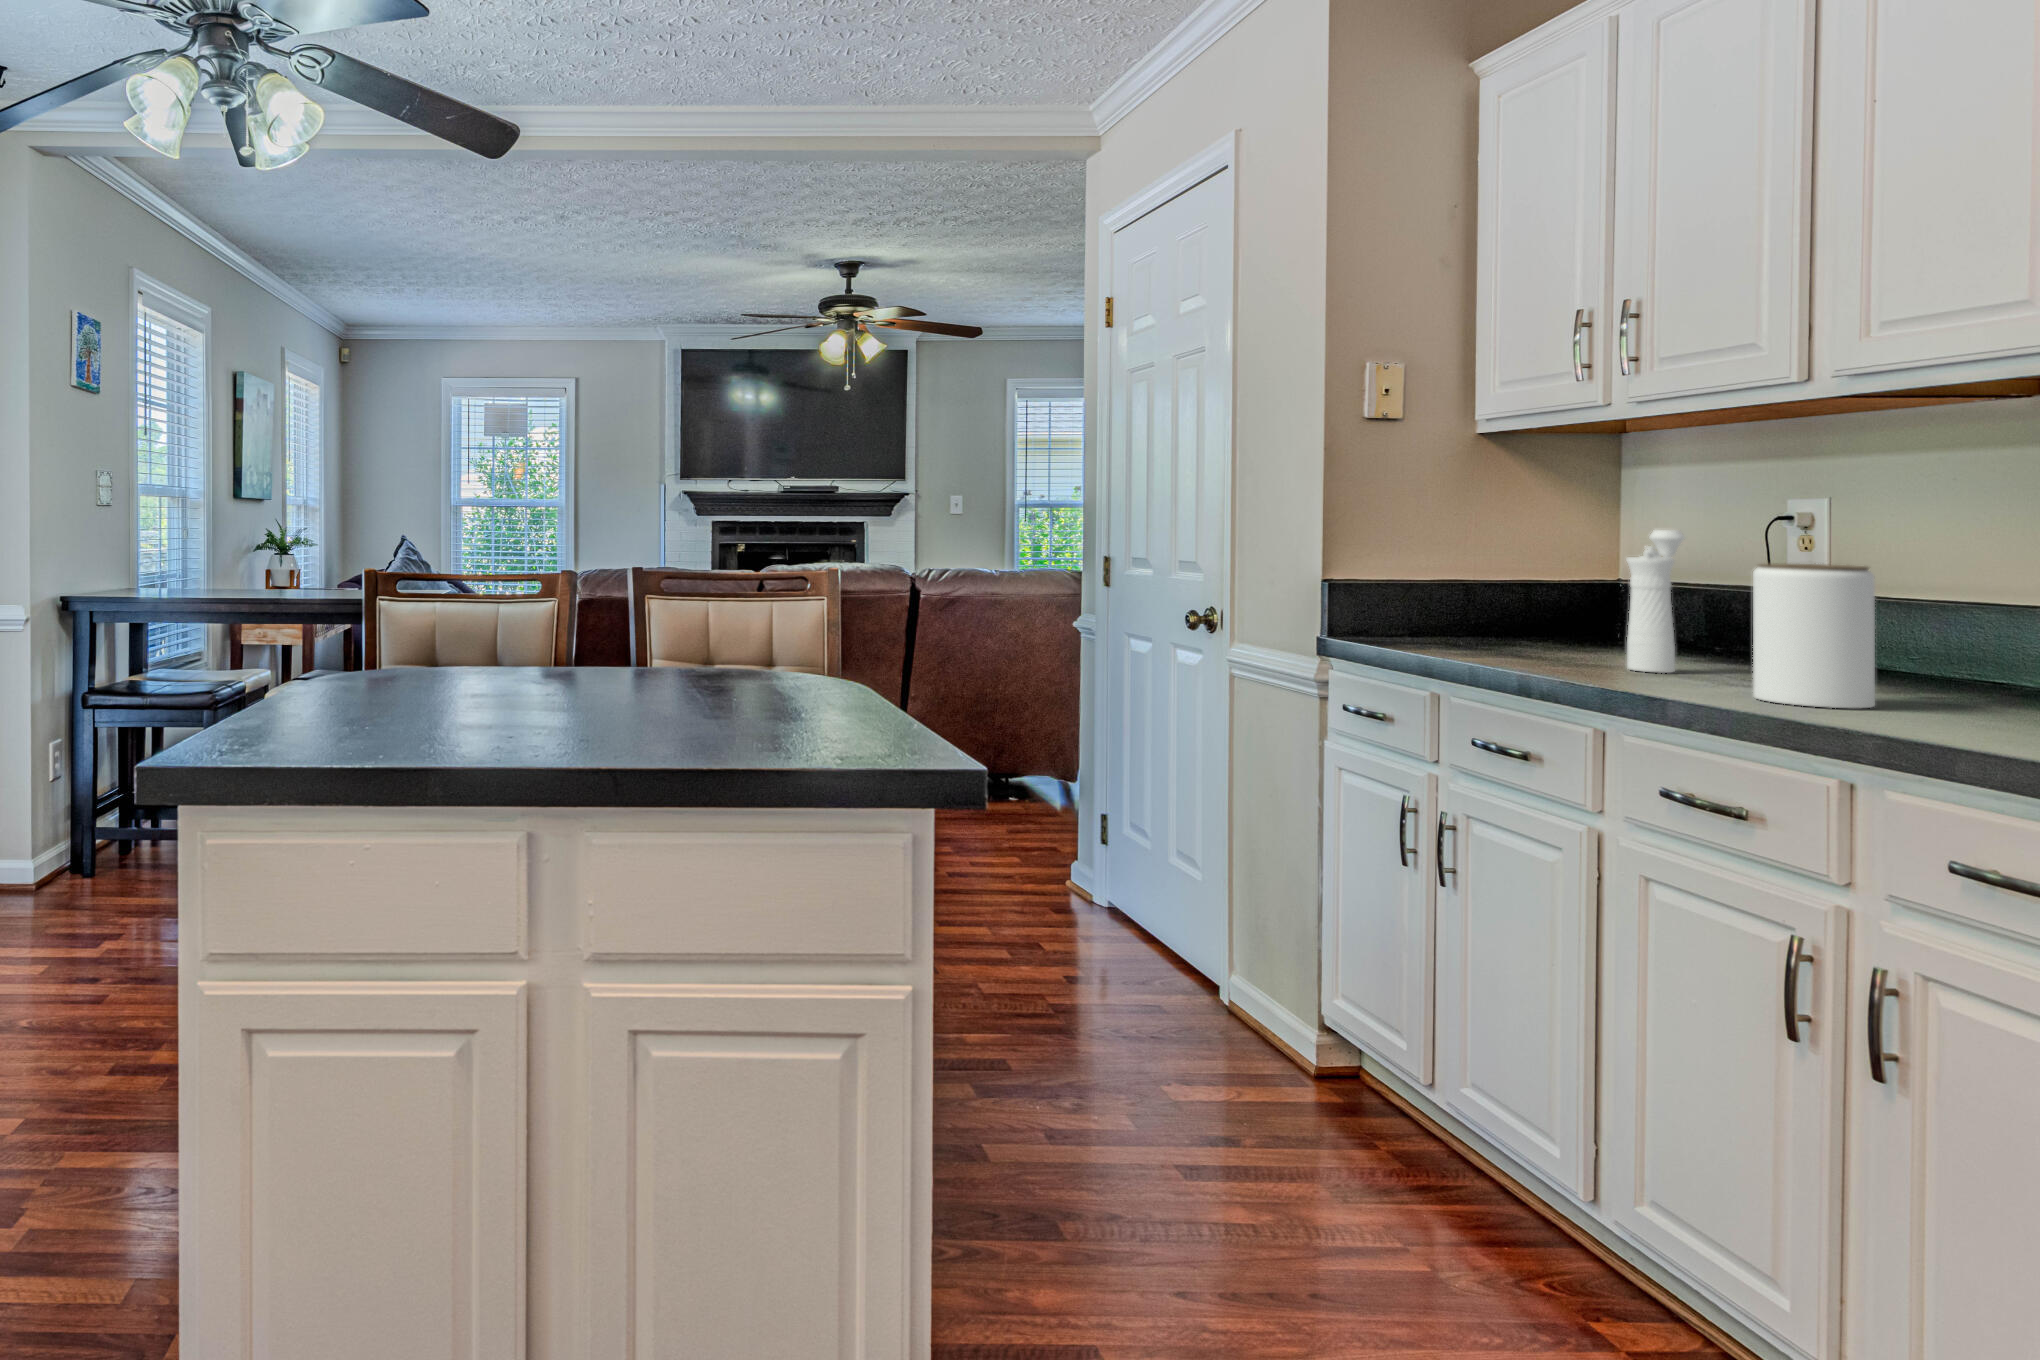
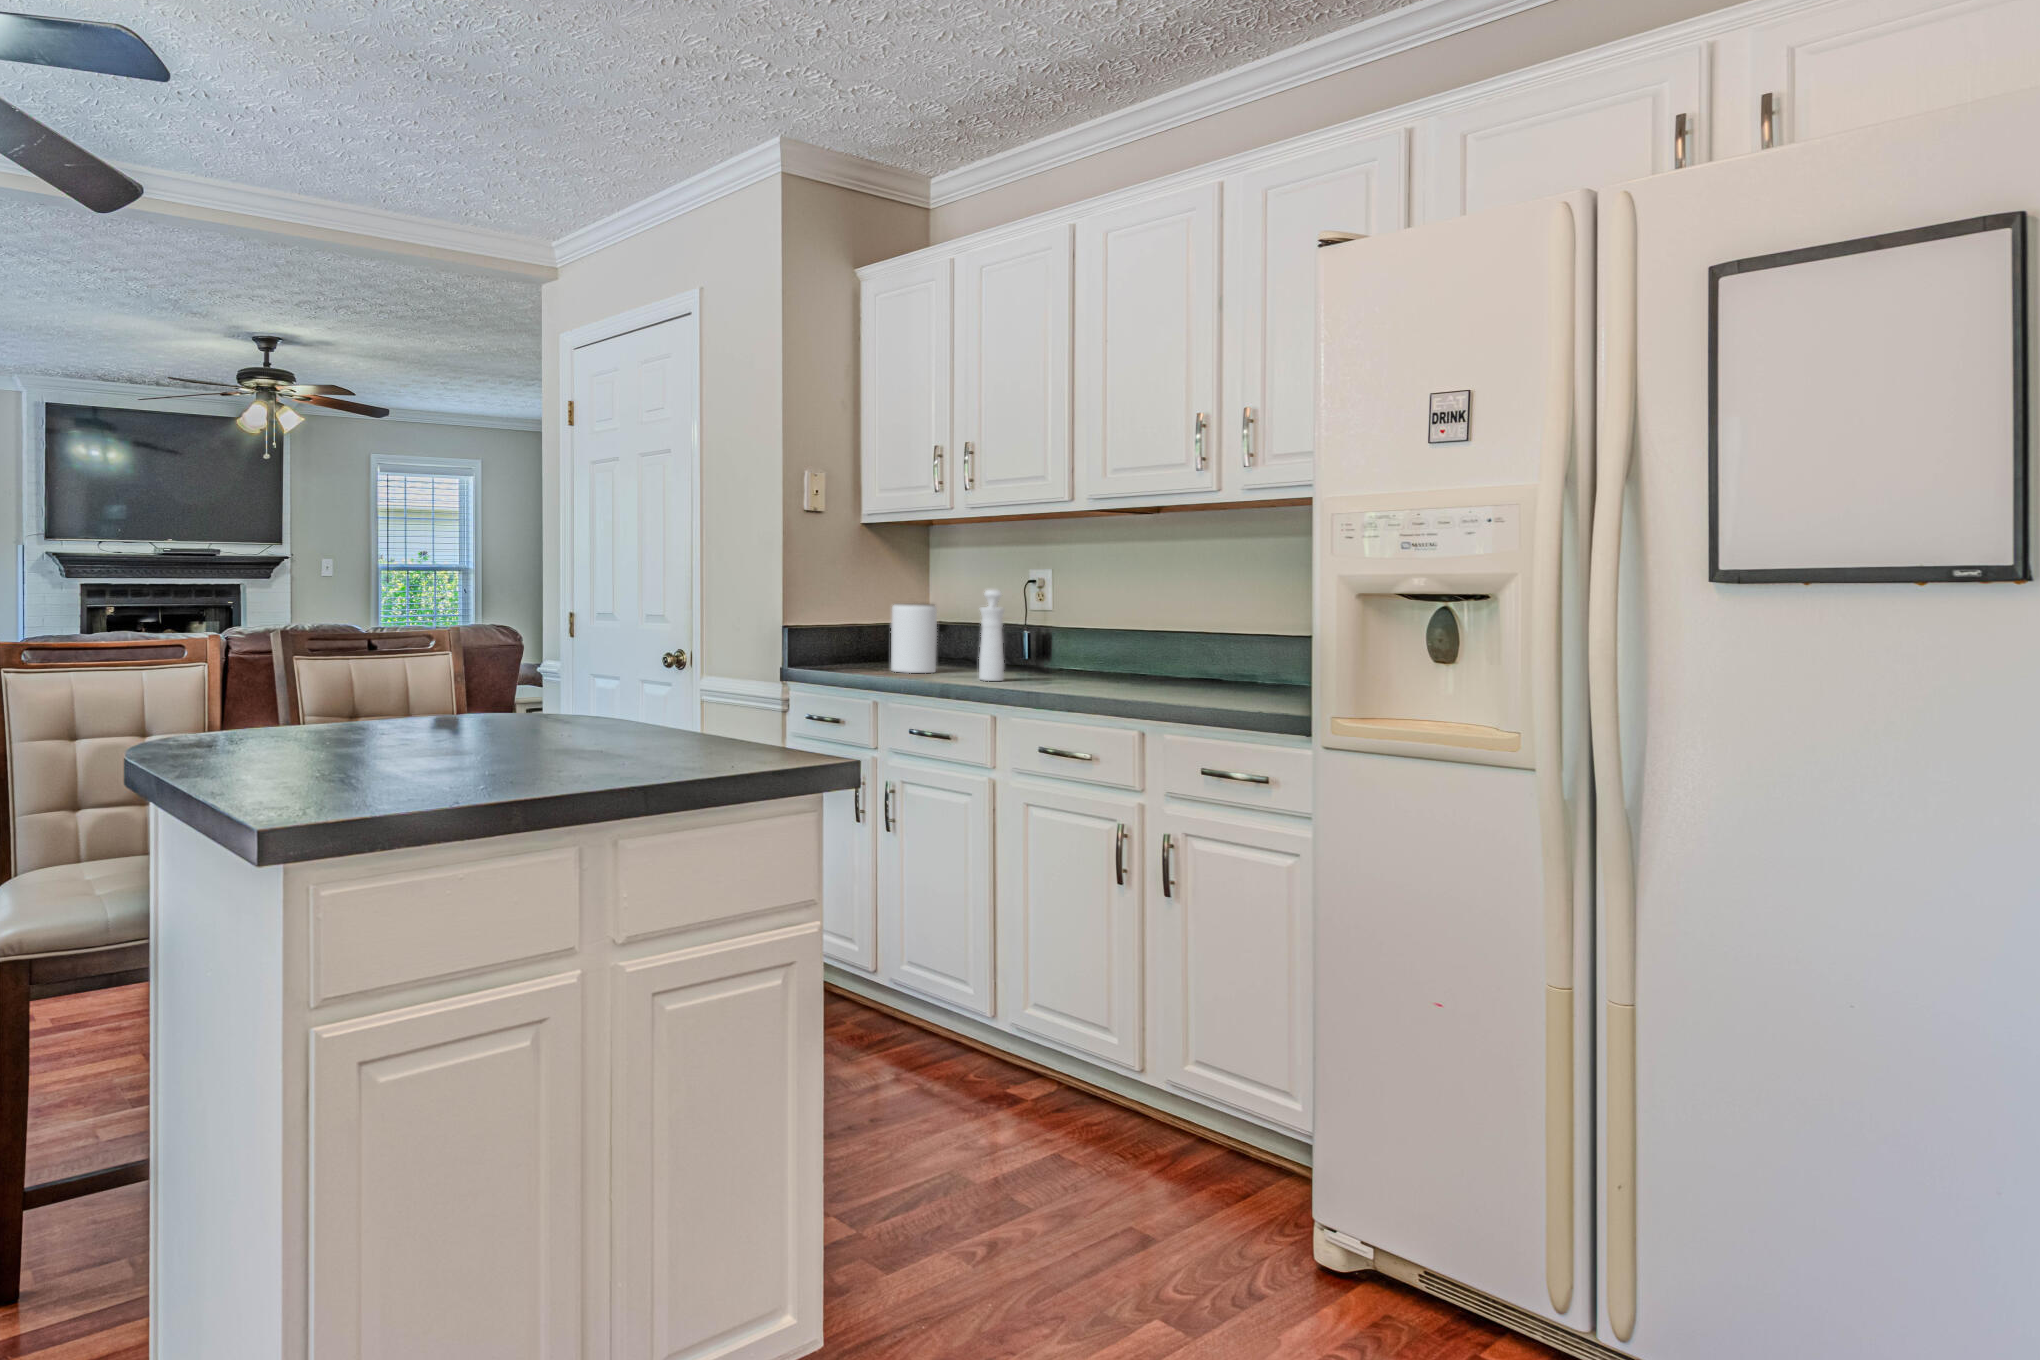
jar: present [1753,564,1875,708] -> present [891,603,937,673]

